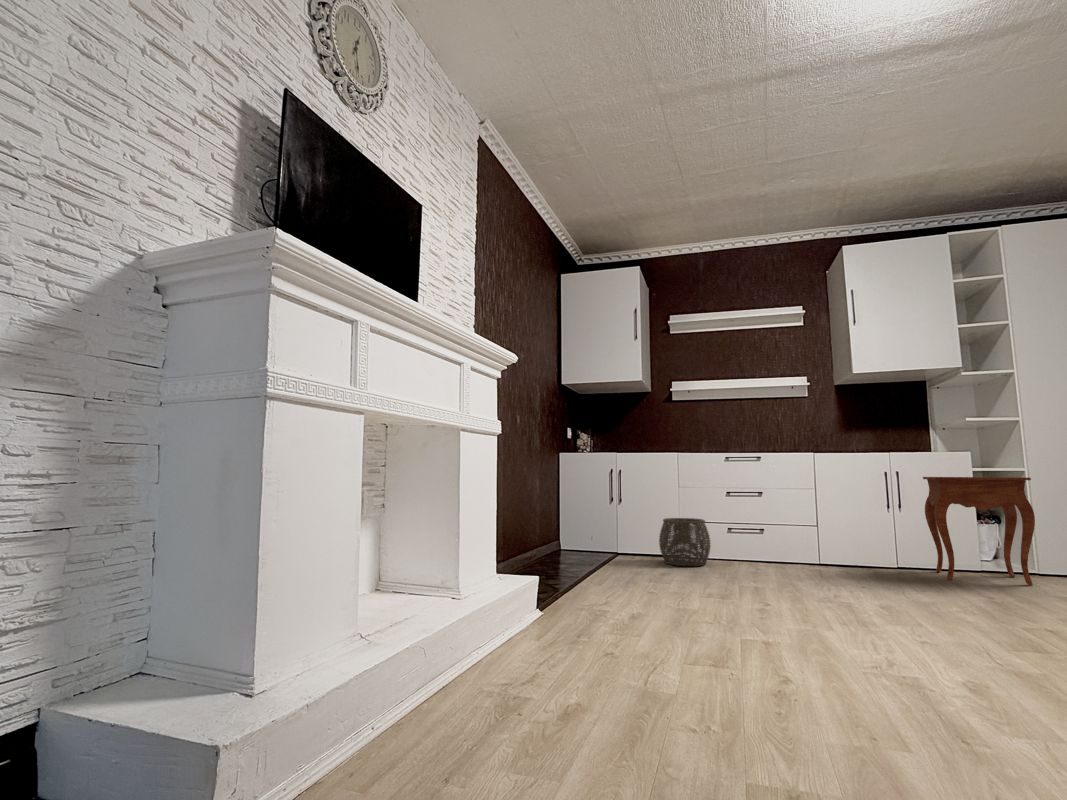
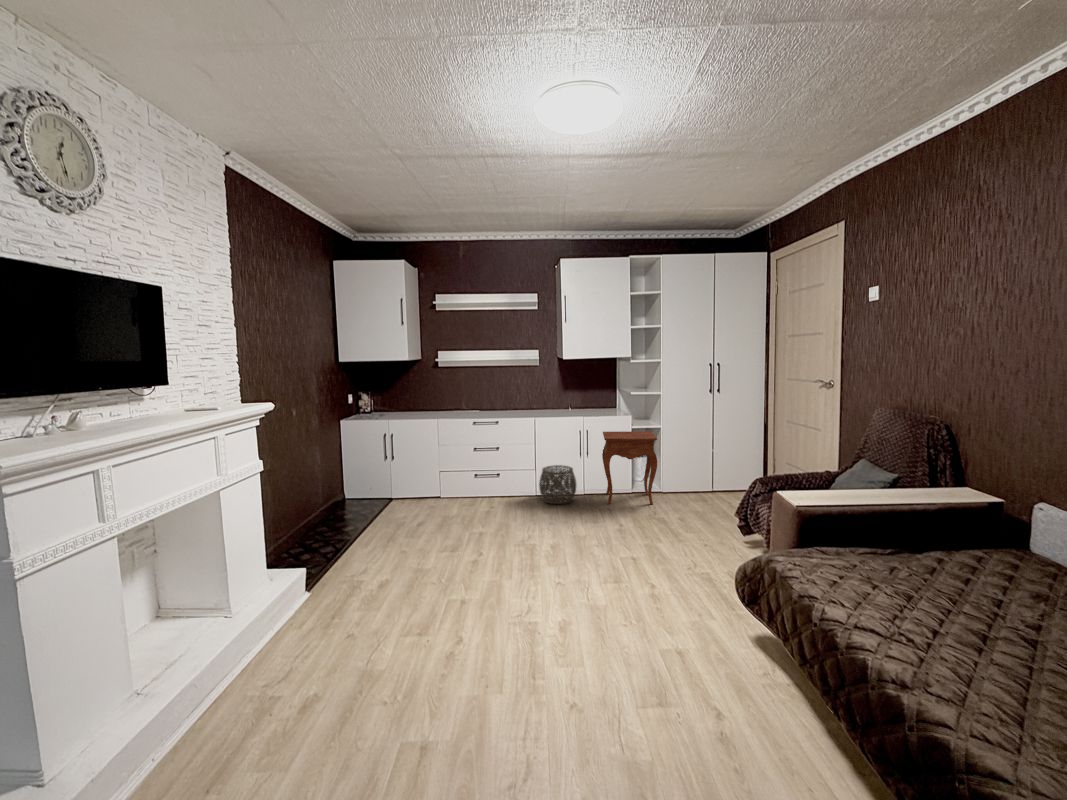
woven basket: present [659,518,711,566] -> present [539,465,576,504]

